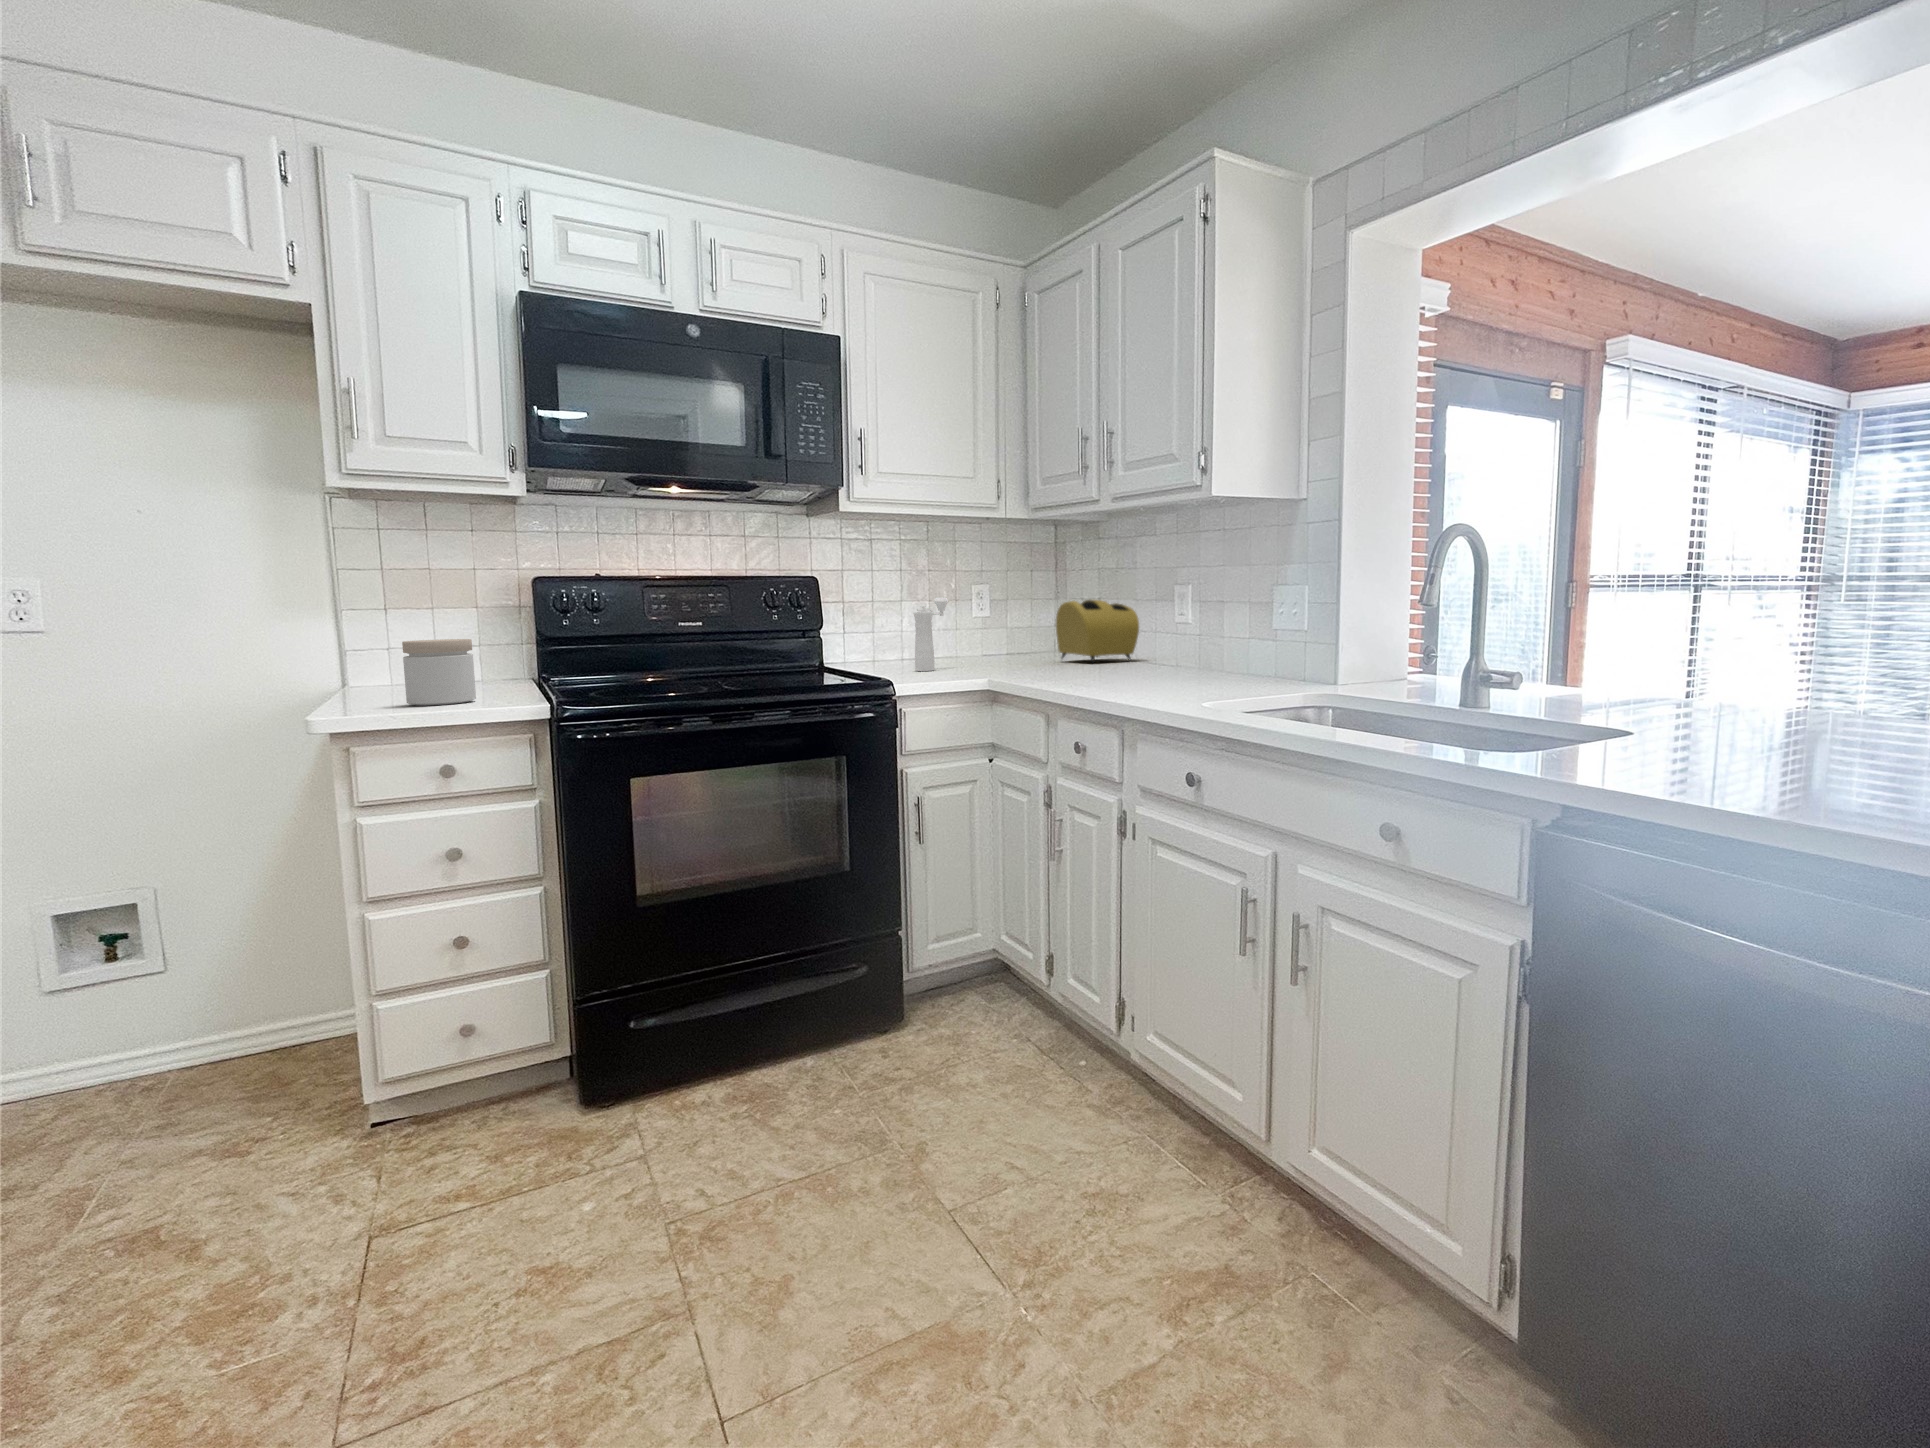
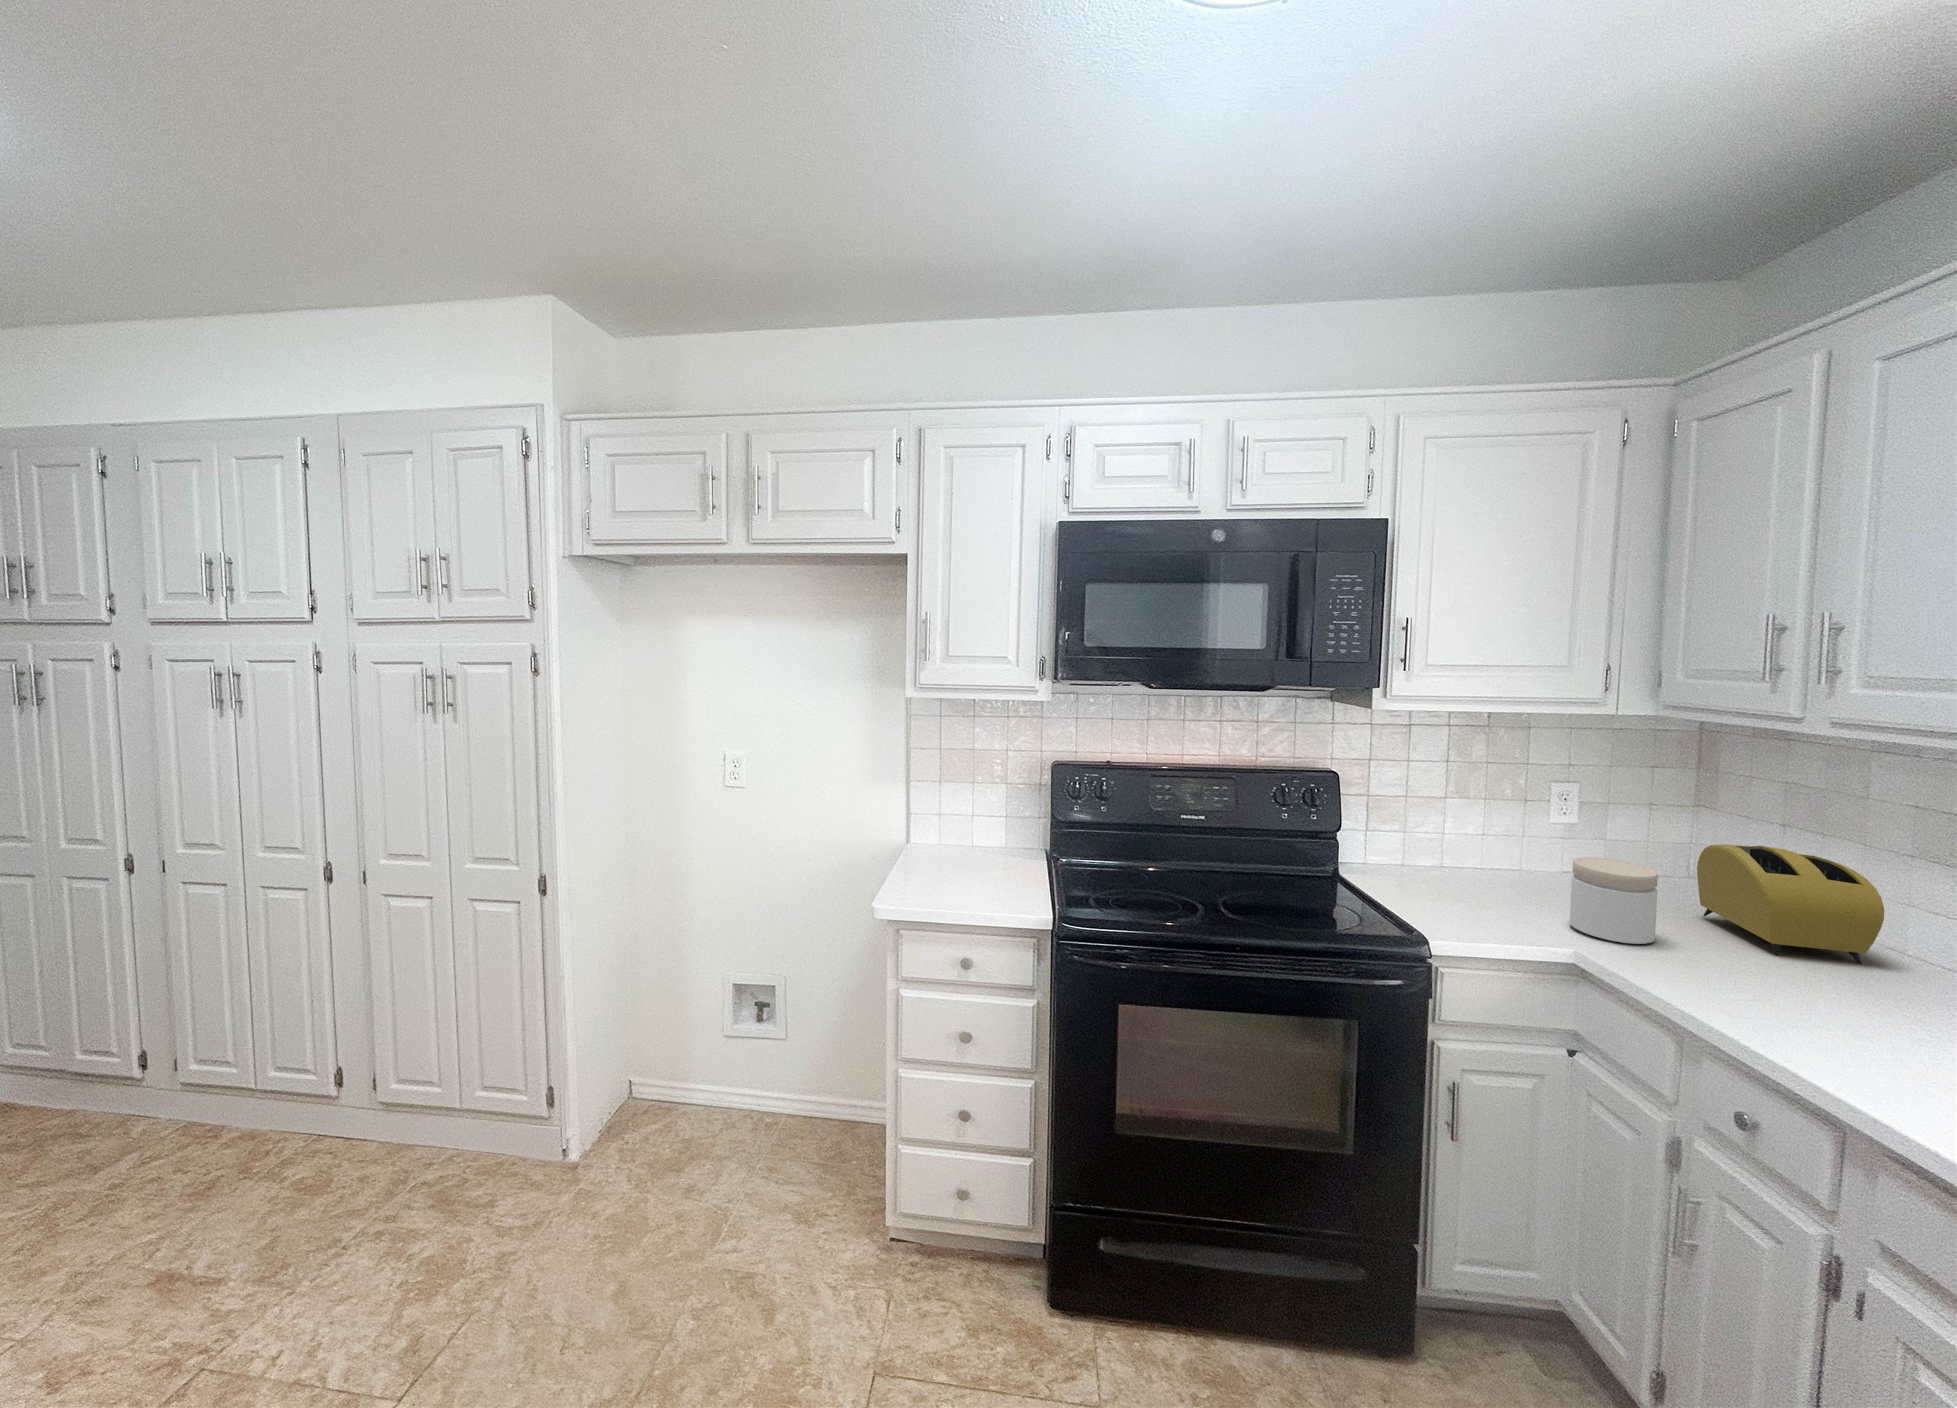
pepper mill: present [913,597,948,671] -> none [1460,809,1516,908]
jar: present [402,639,476,706] -> present [1570,857,1658,944]

